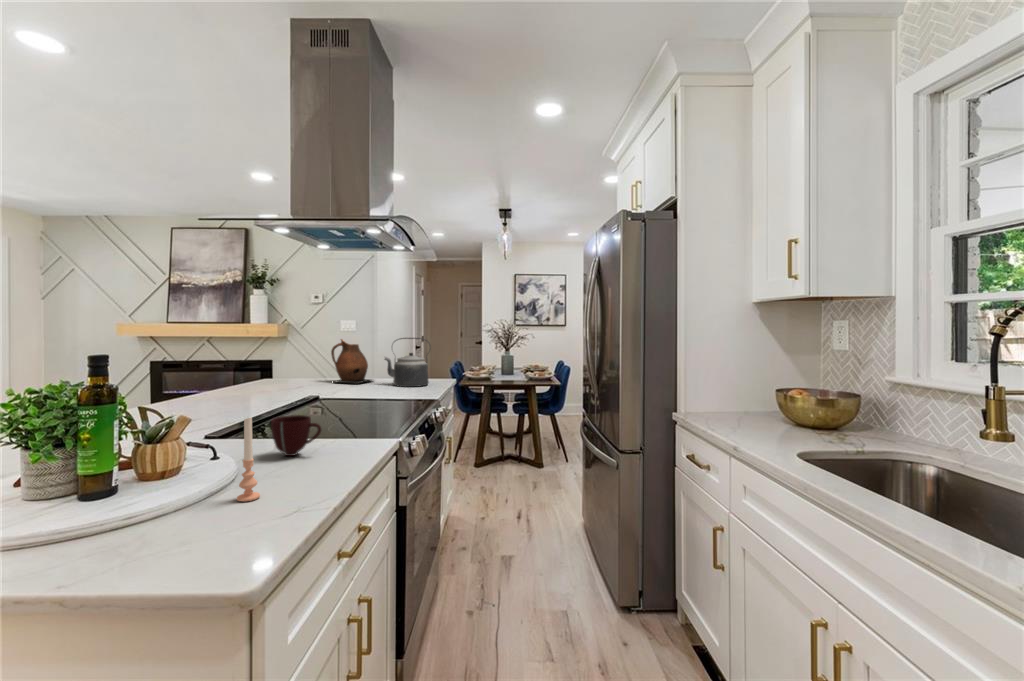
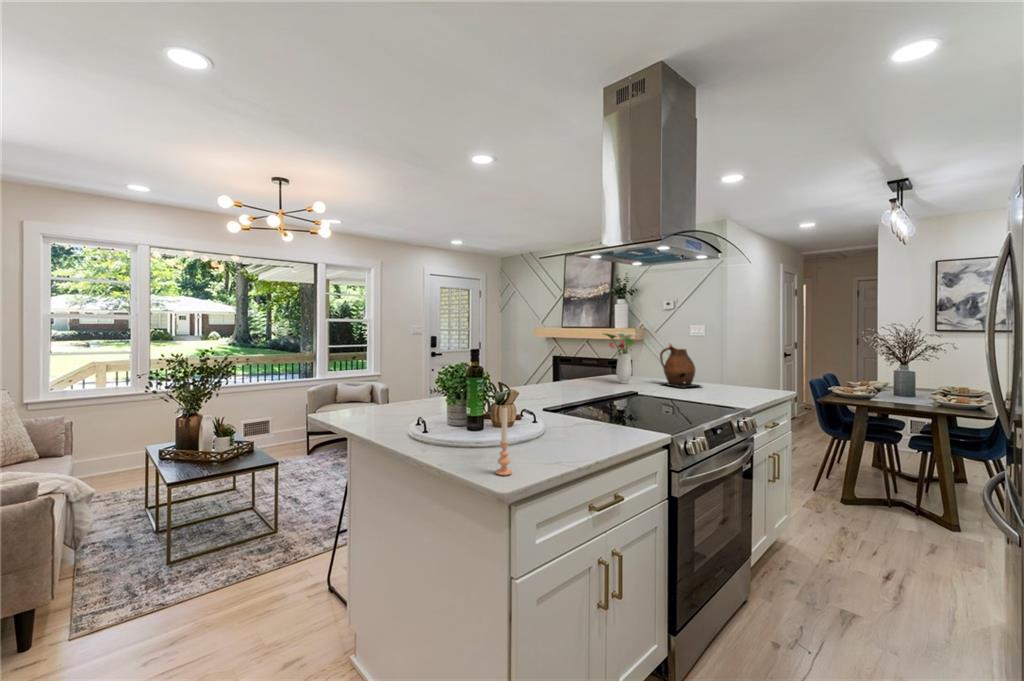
flower arrangement: none [256,327,307,386] -> present [604,332,637,384]
kettle: present [384,338,430,387] -> none [710,344,765,398]
mug: present [271,415,321,456] -> none [549,410,586,446]

